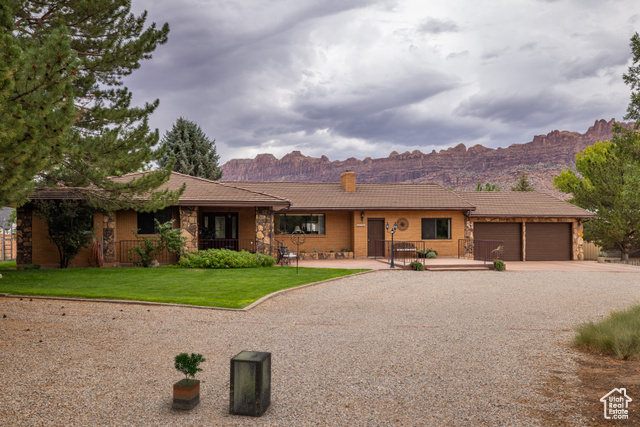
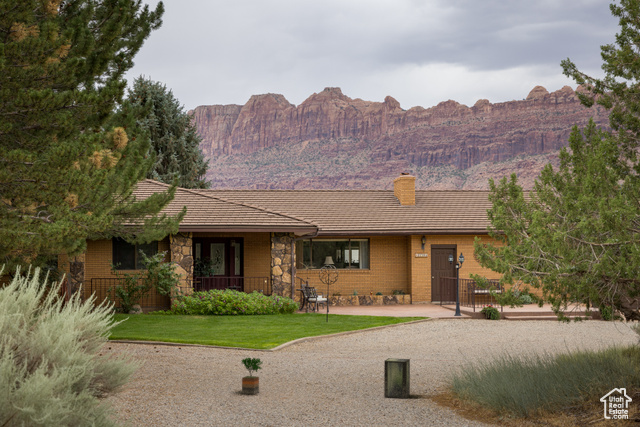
storage box: present [229,350,271,417] -> present [384,358,410,399]

